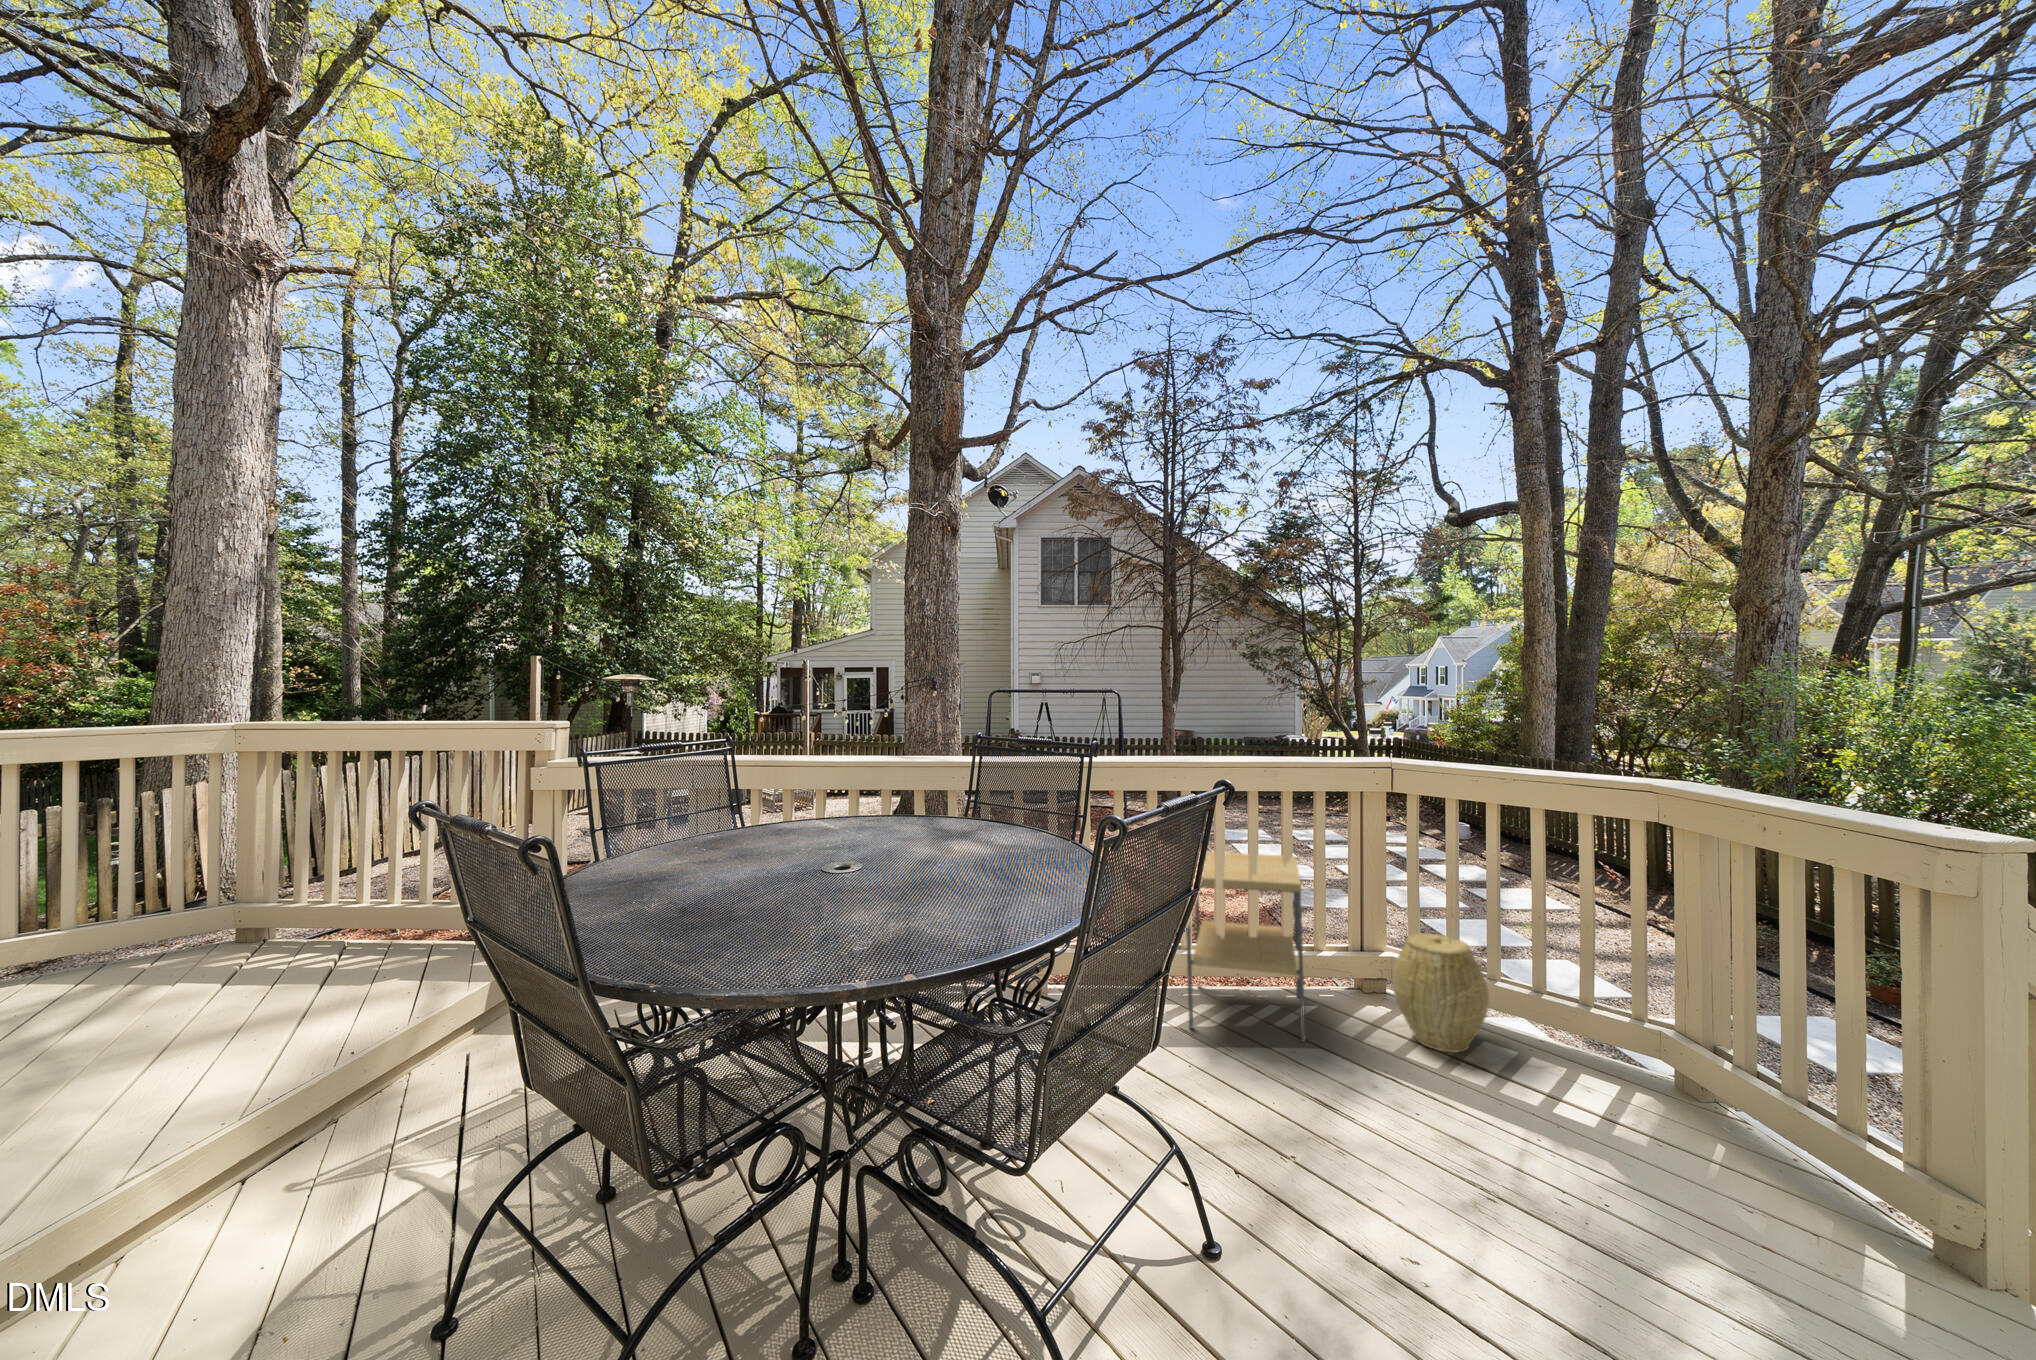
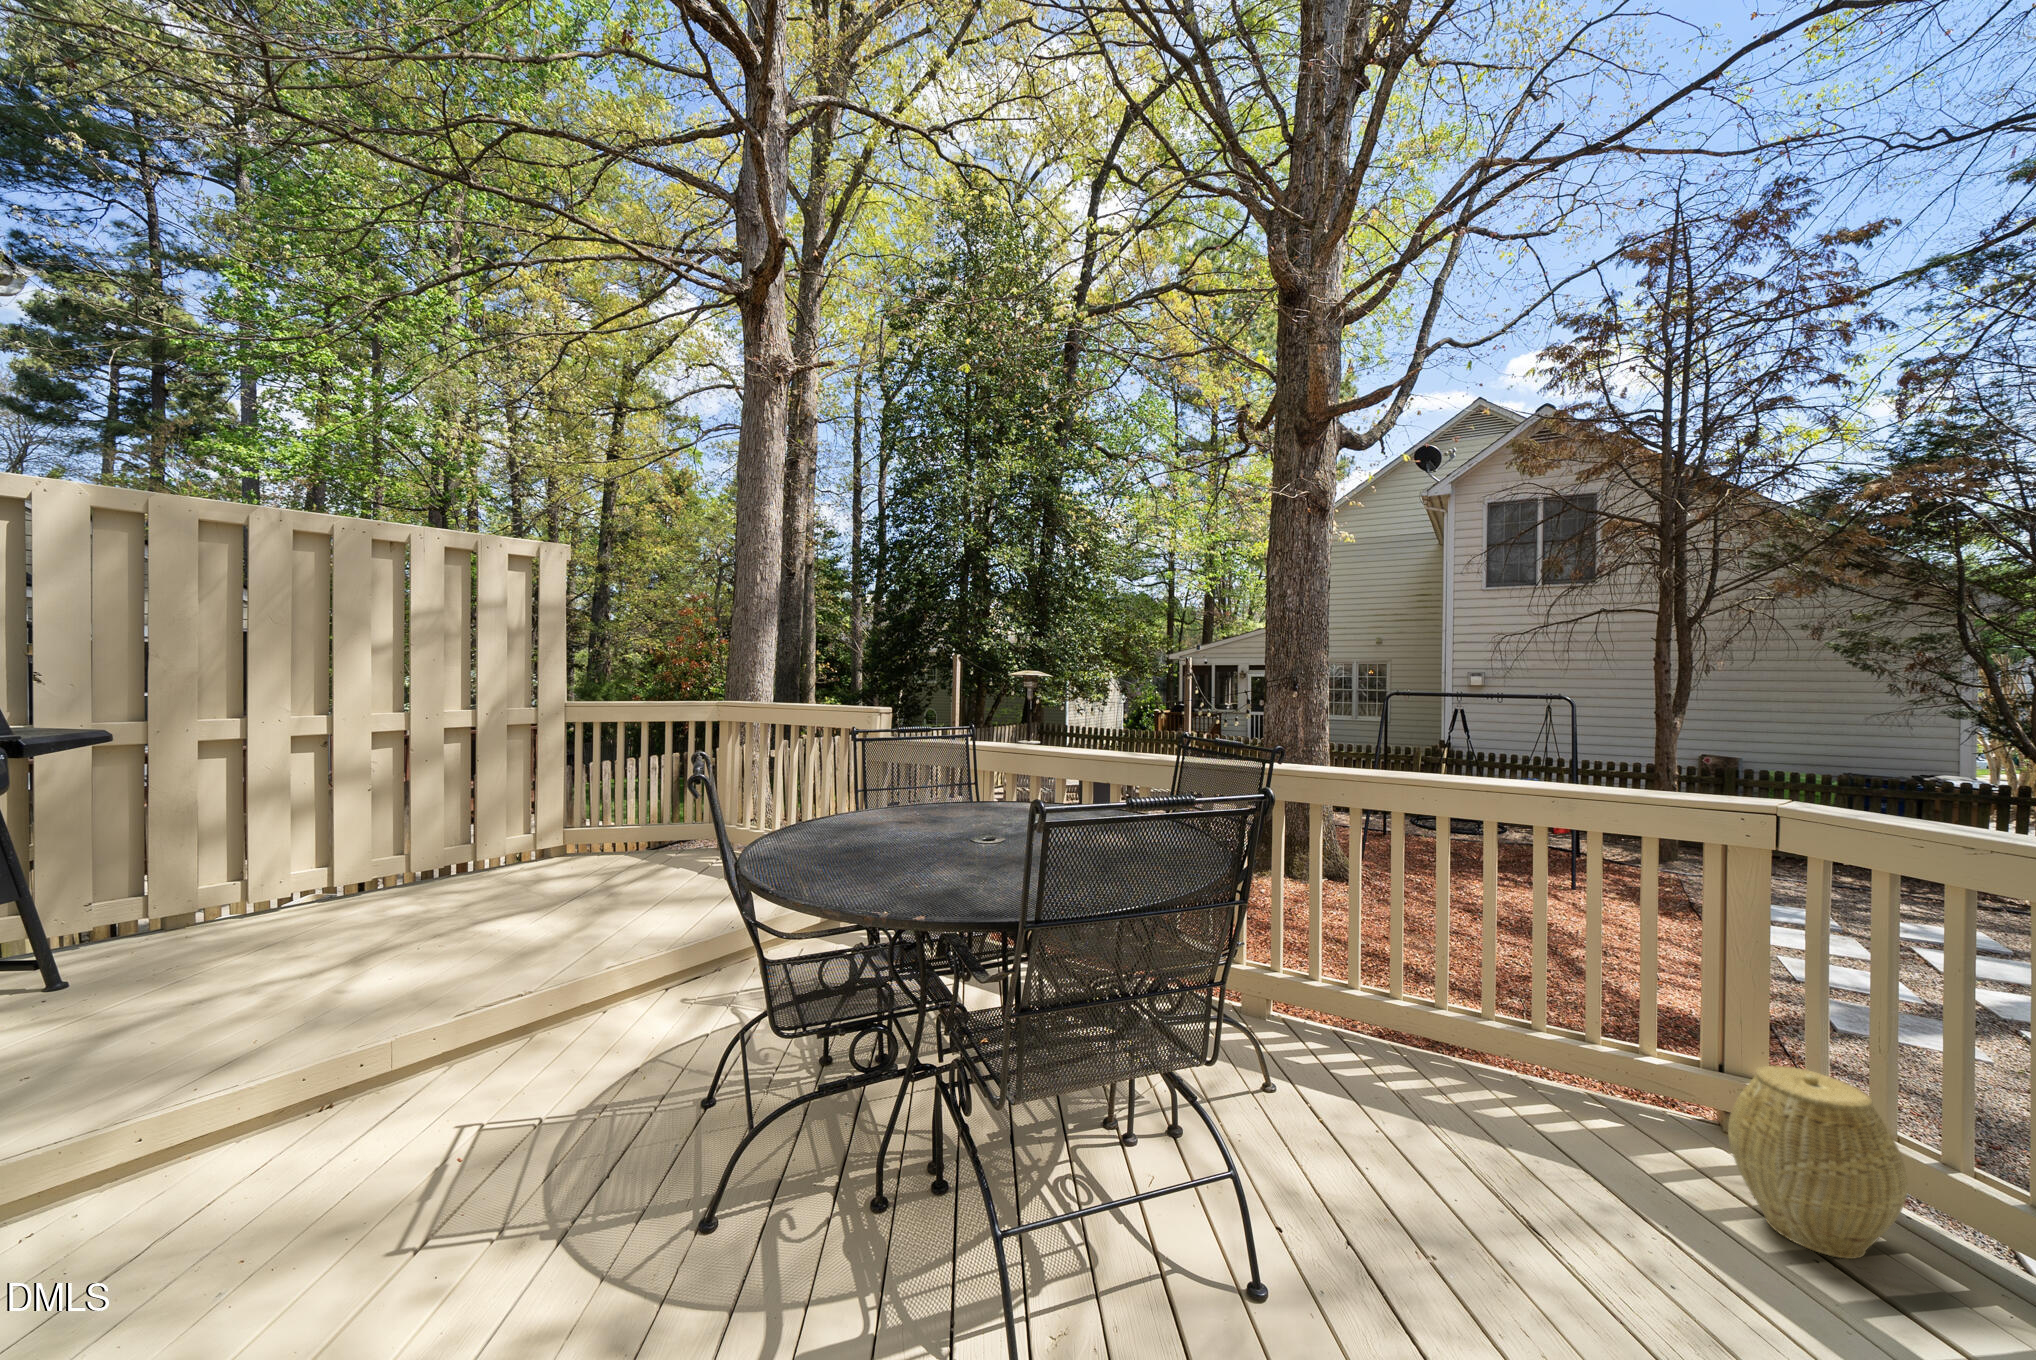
side table: present [1186,852,1305,1042] -> none [1412,896,1616,1165]

